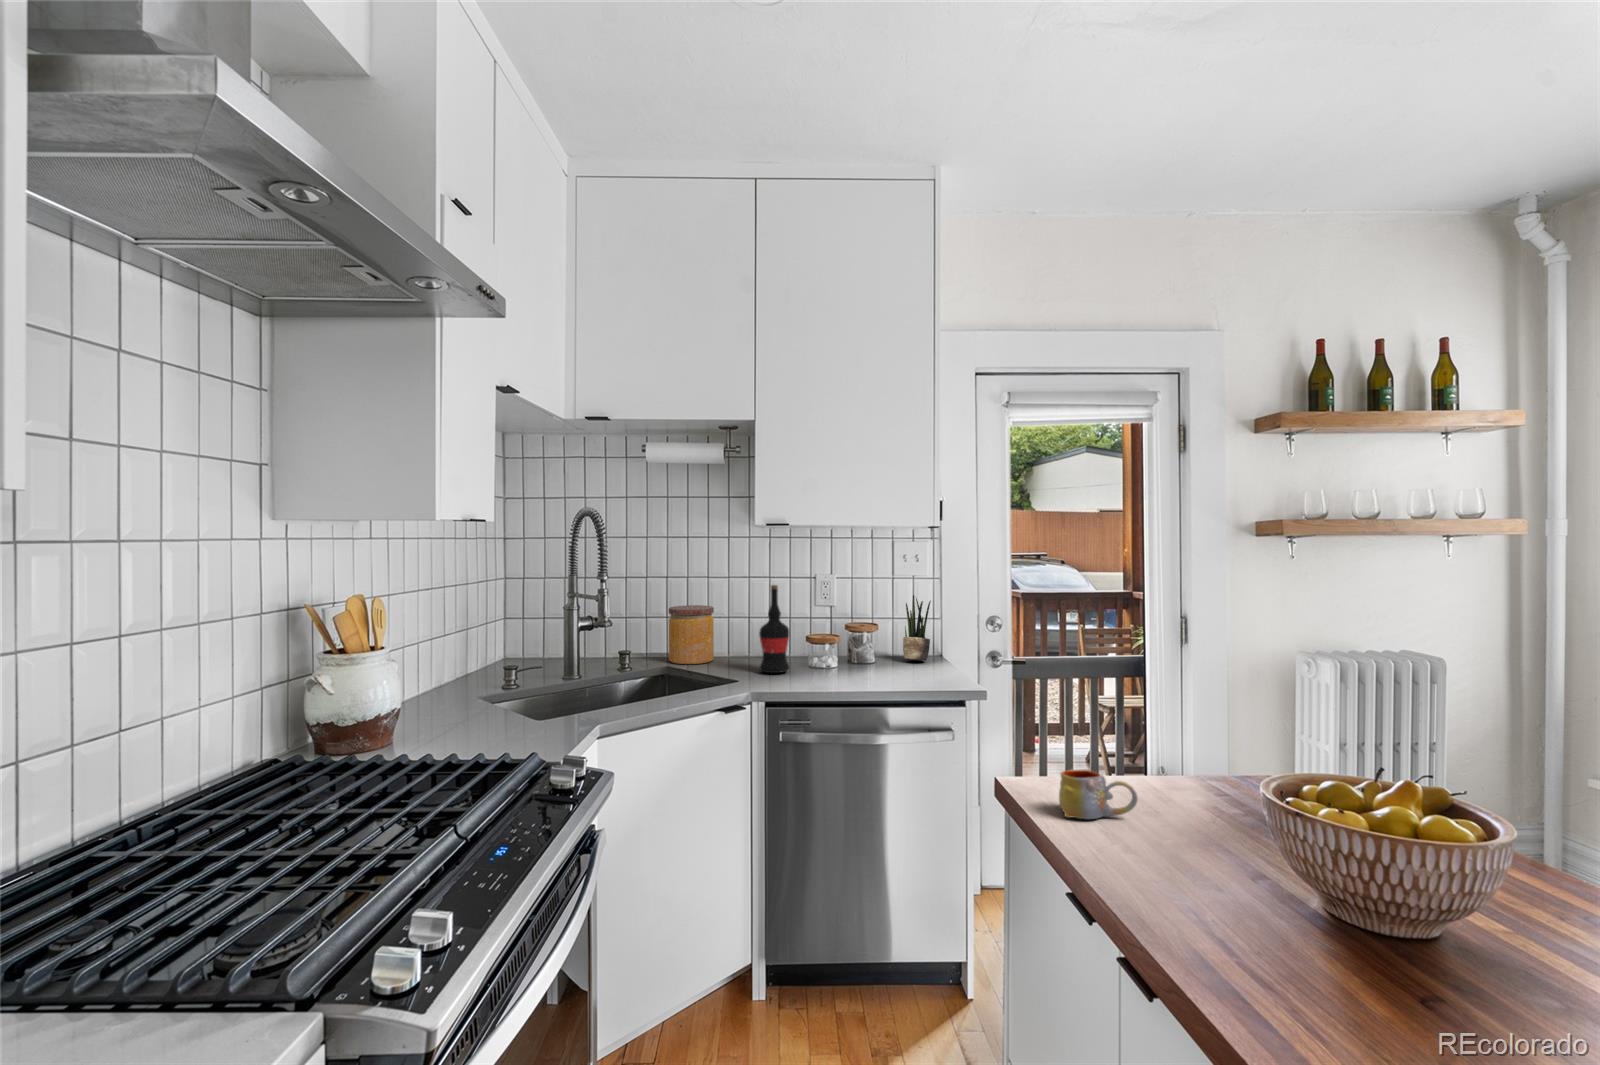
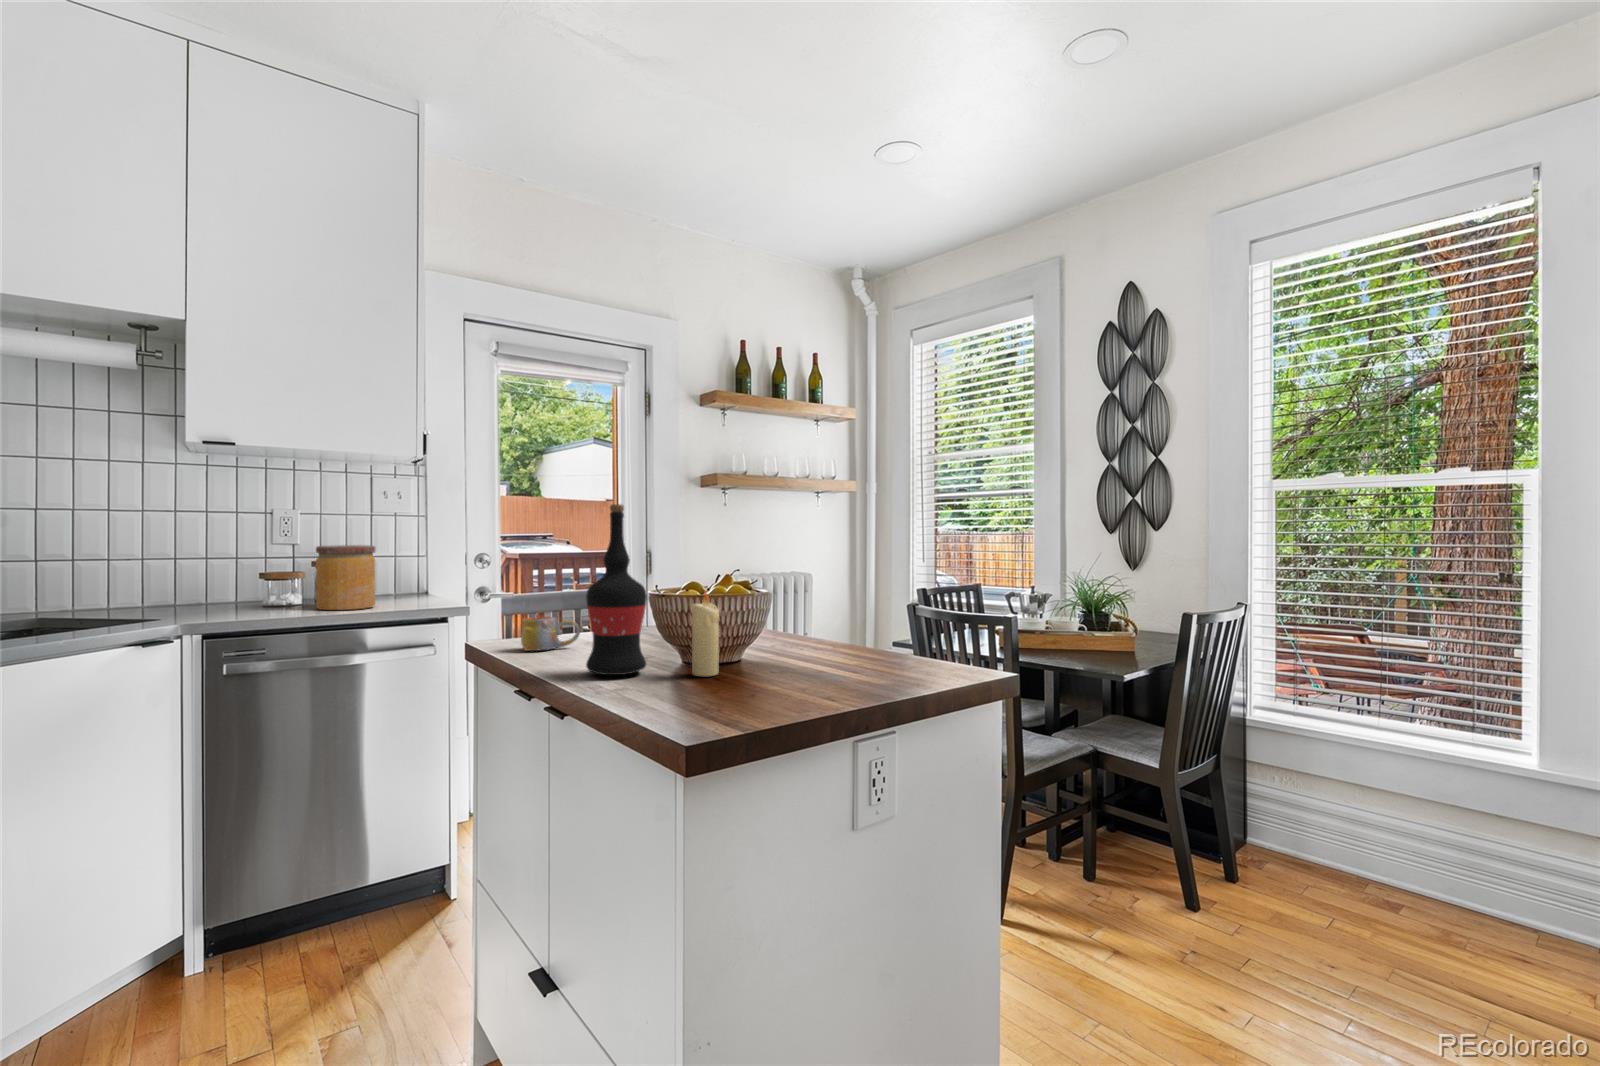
wine bottle: present [759,585,789,673] -> present [586,504,647,675]
potted plant: present [903,595,931,660] -> none [380,530,411,598]
jar: present [669,605,714,664] -> present [316,545,375,610]
candle: none [1362,833,1425,993] -> present [691,591,719,676]

